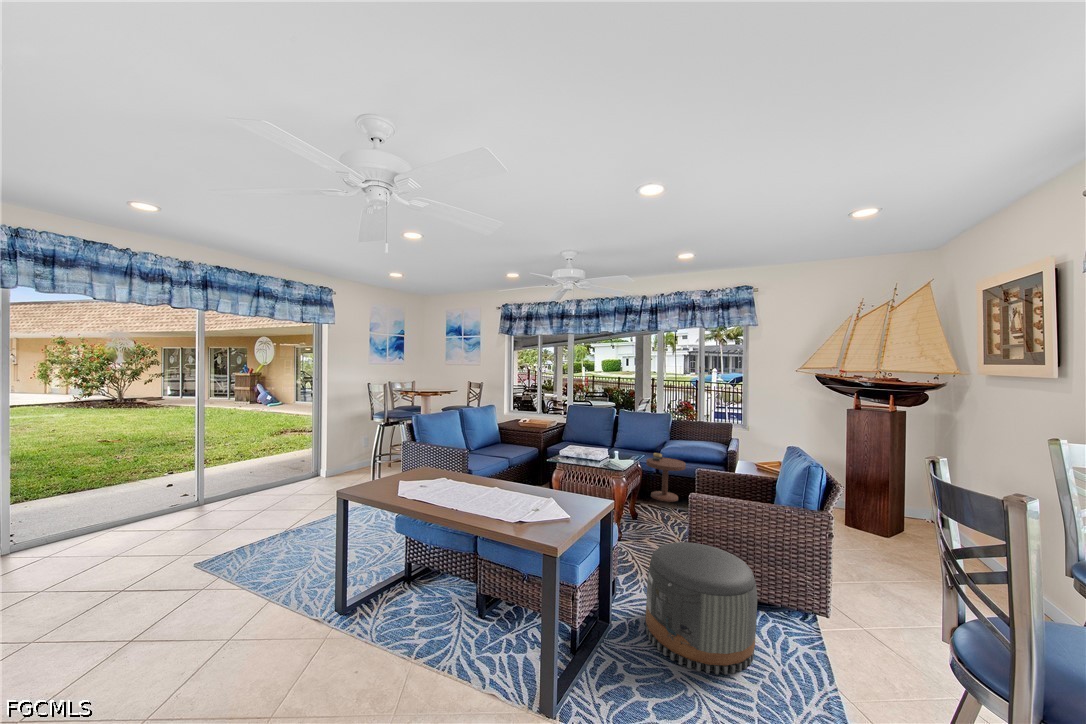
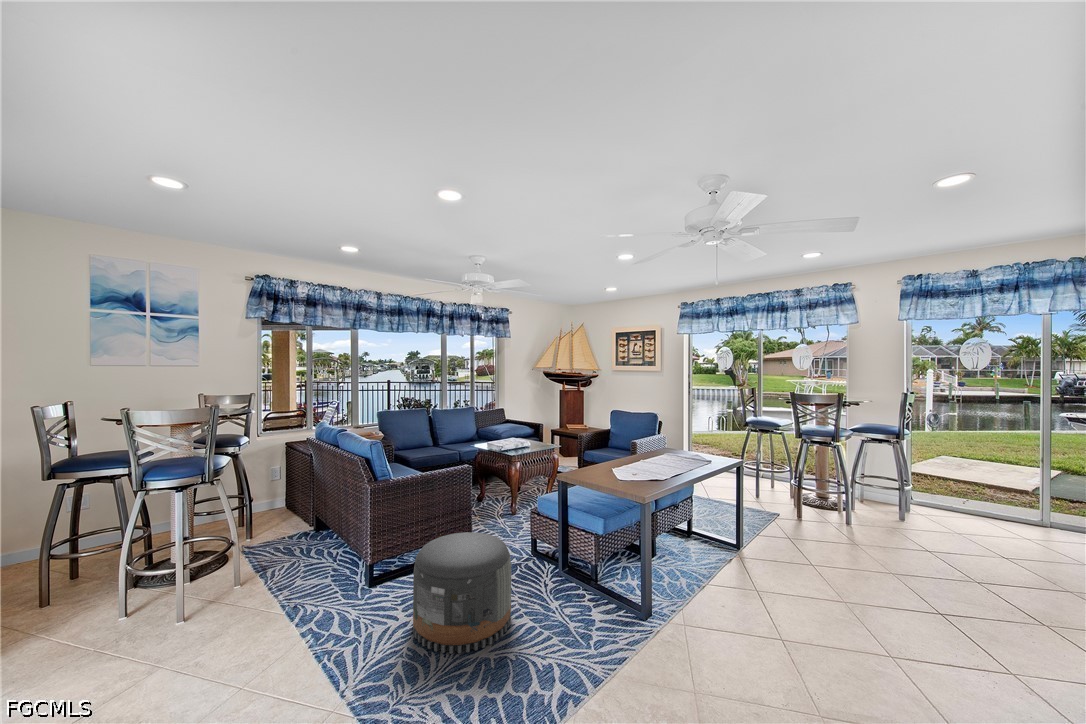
side table: present [646,453,686,502] -> none [277,473,329,563]

